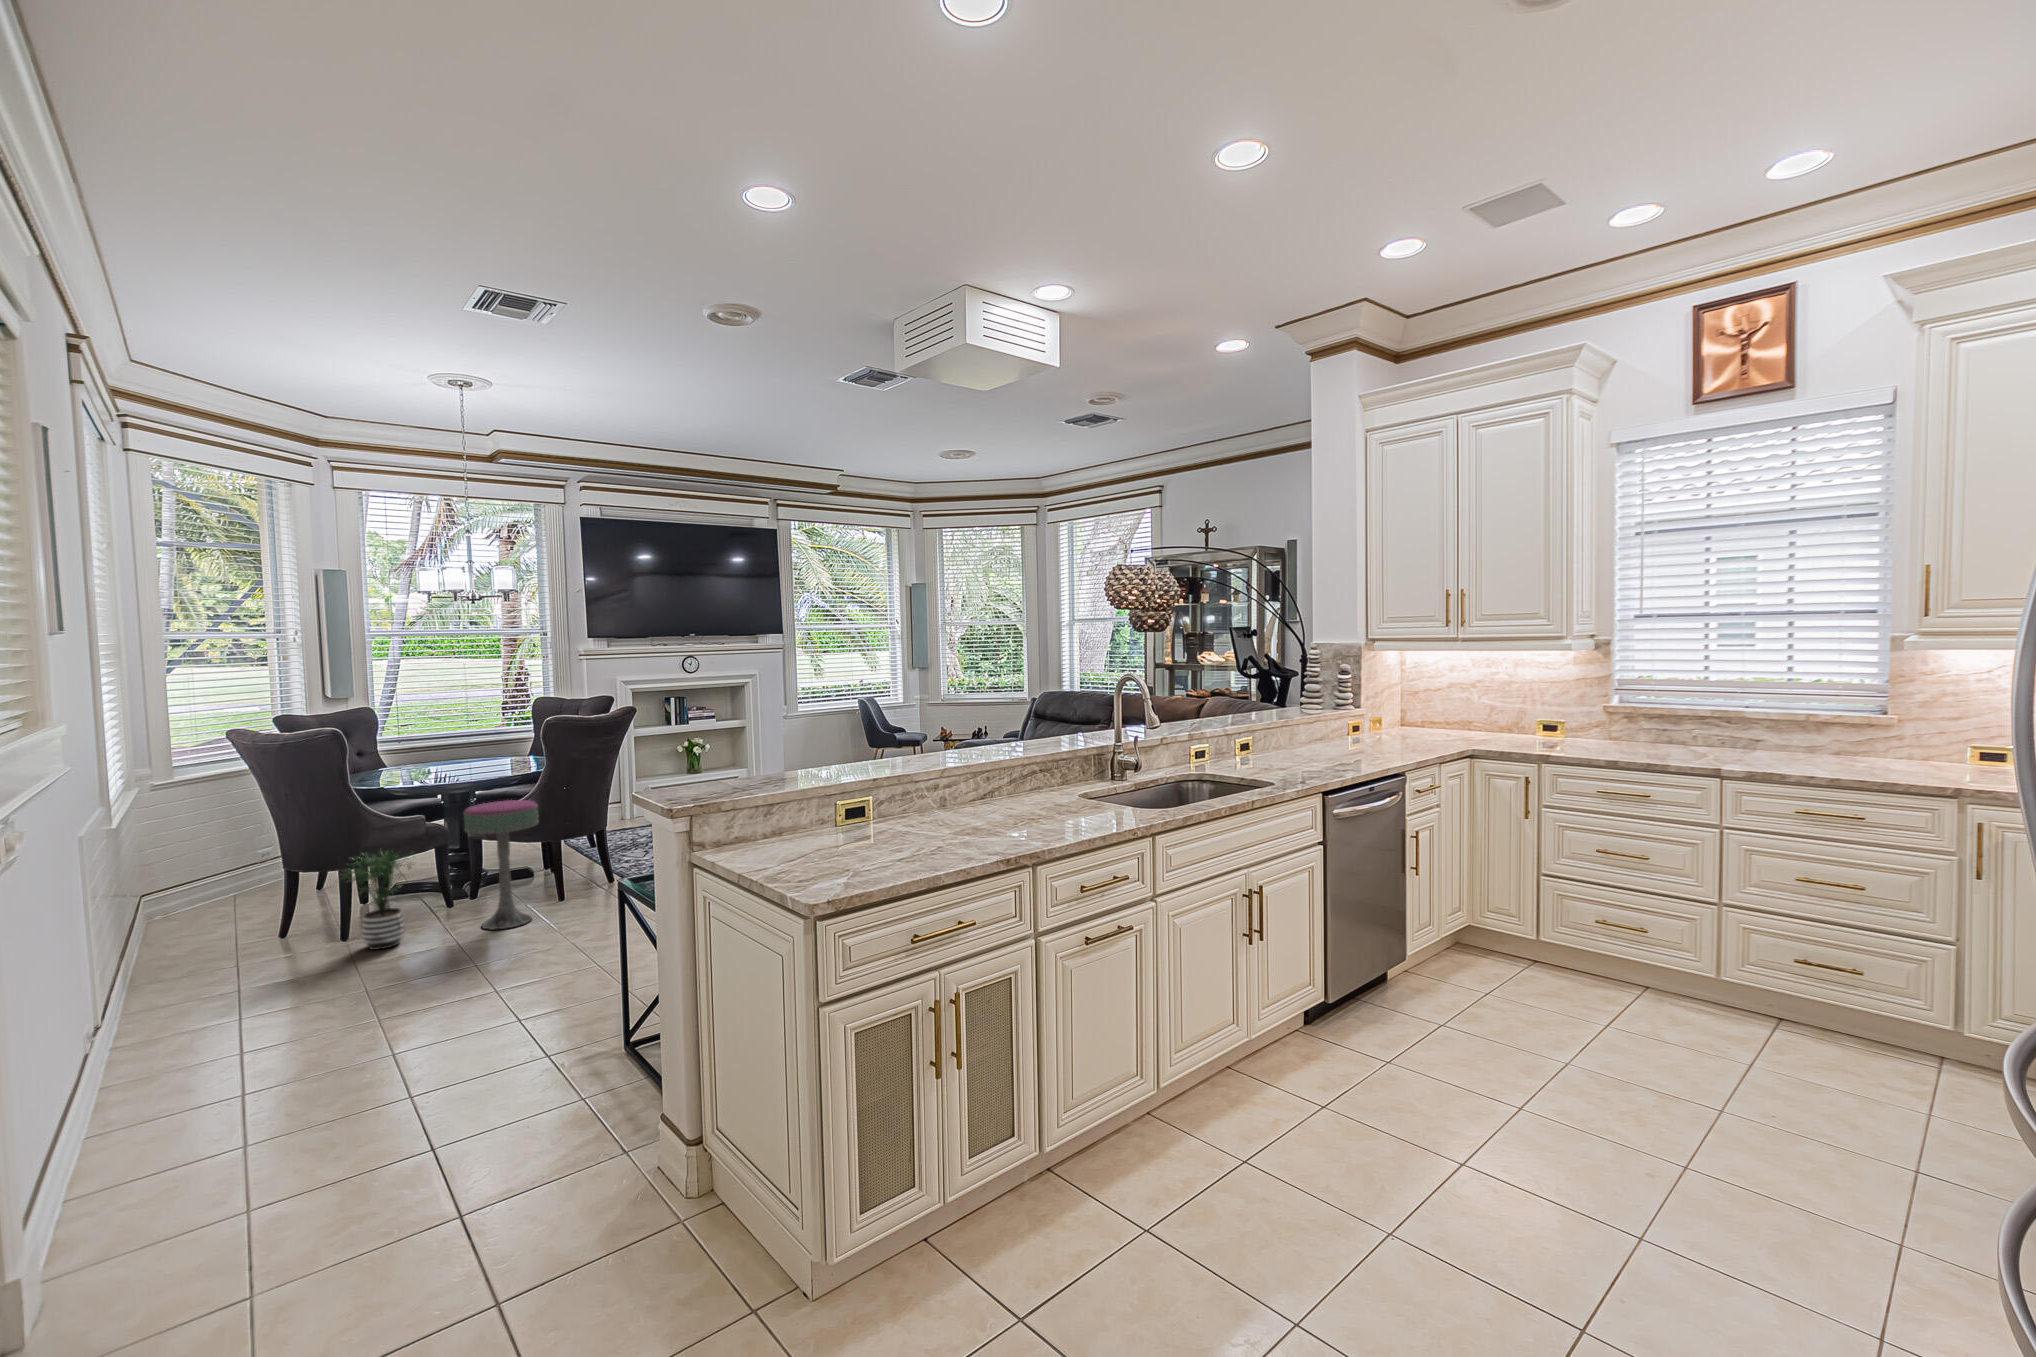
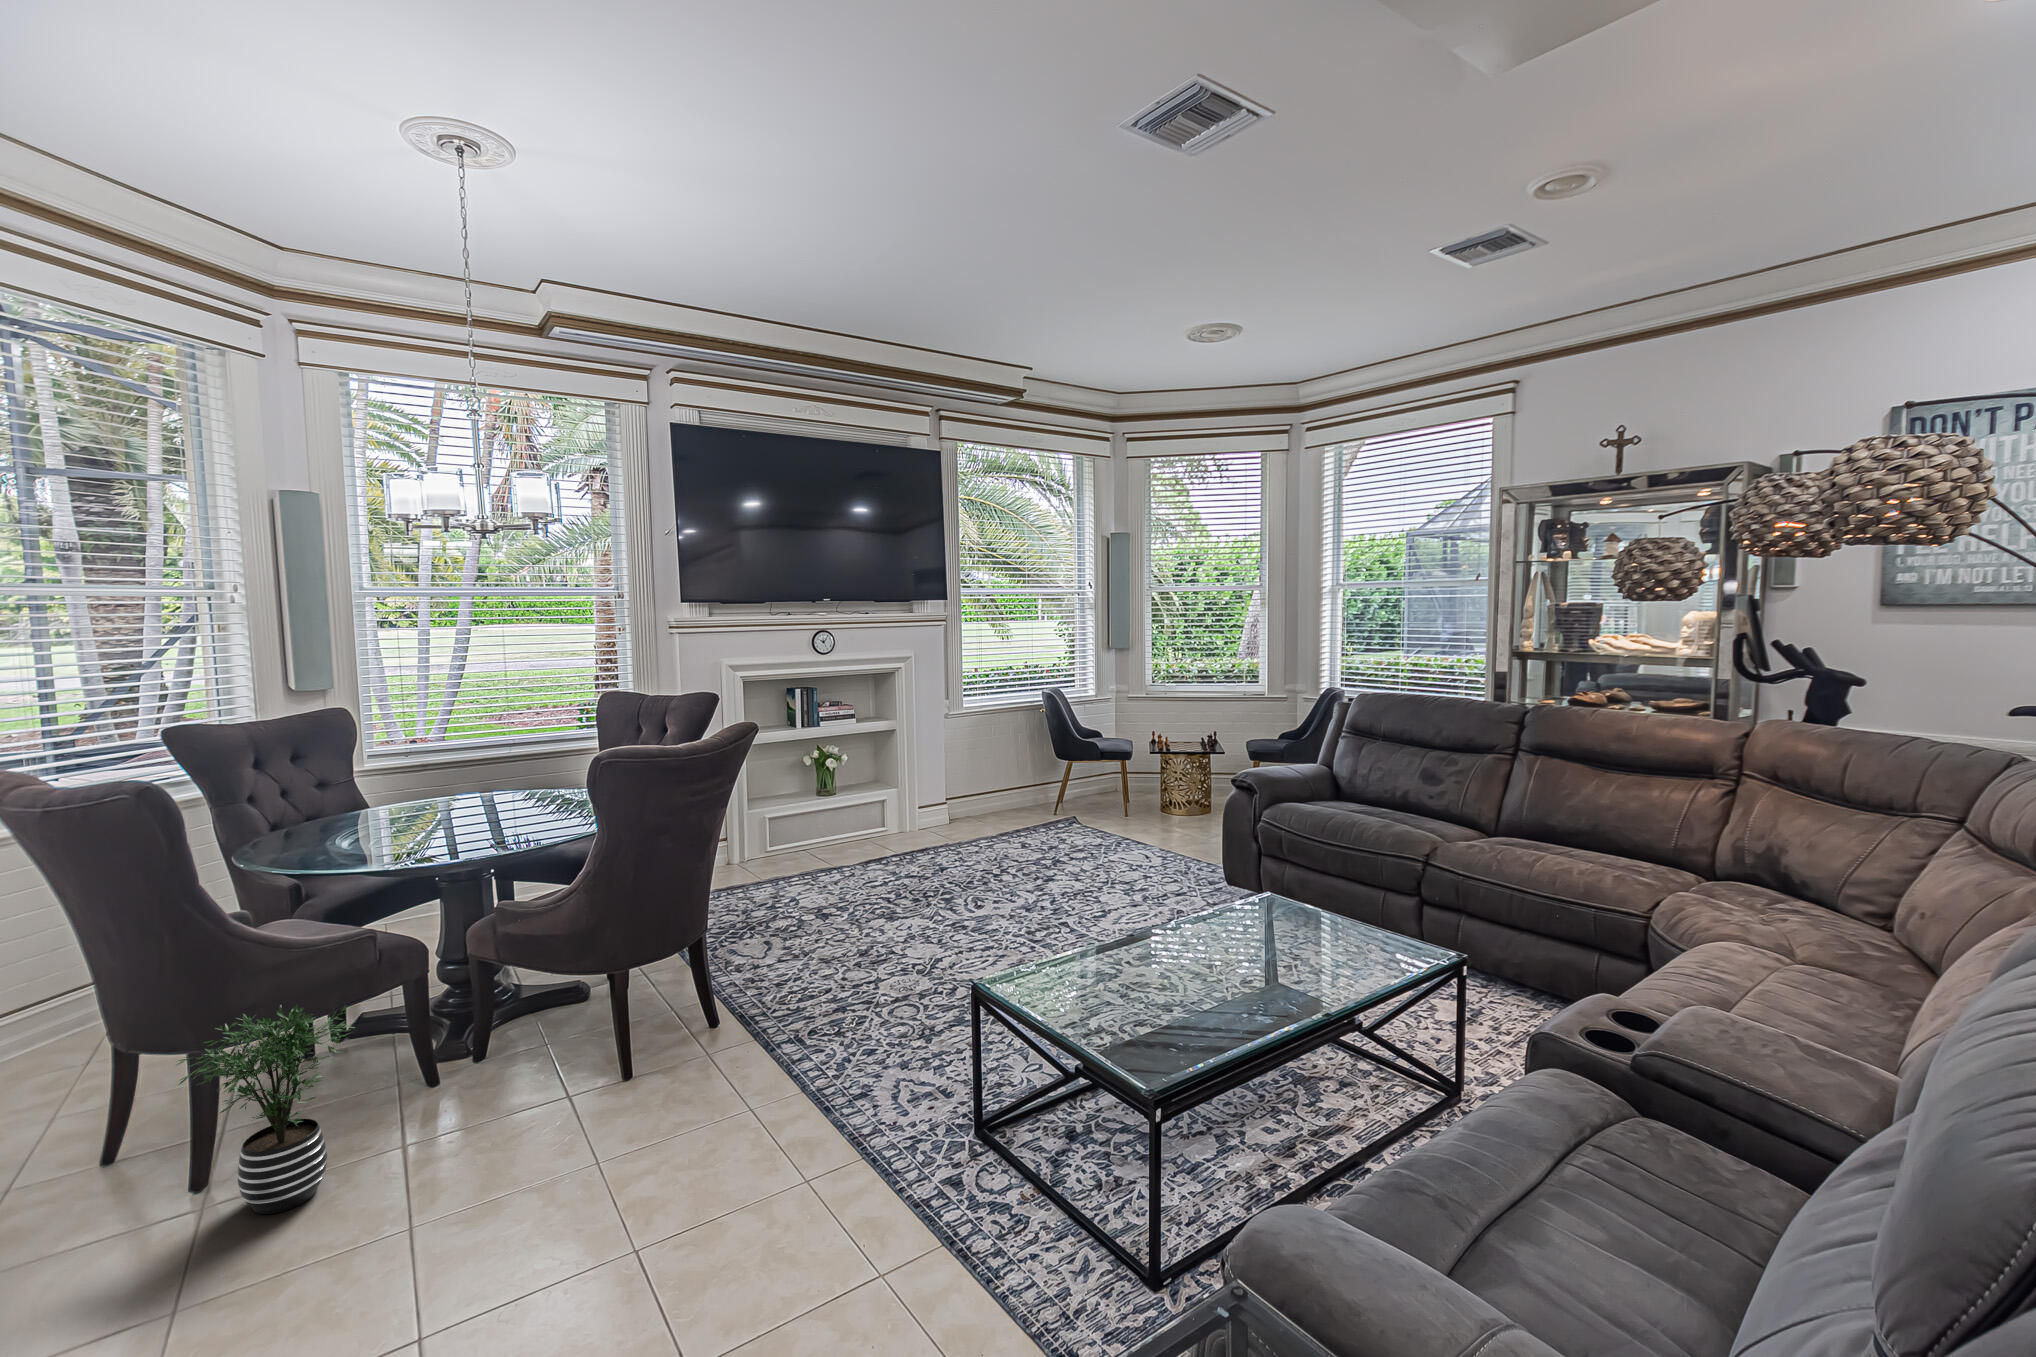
bar stool: present [464,800,539,929] -> none [442,897,585,1156]

